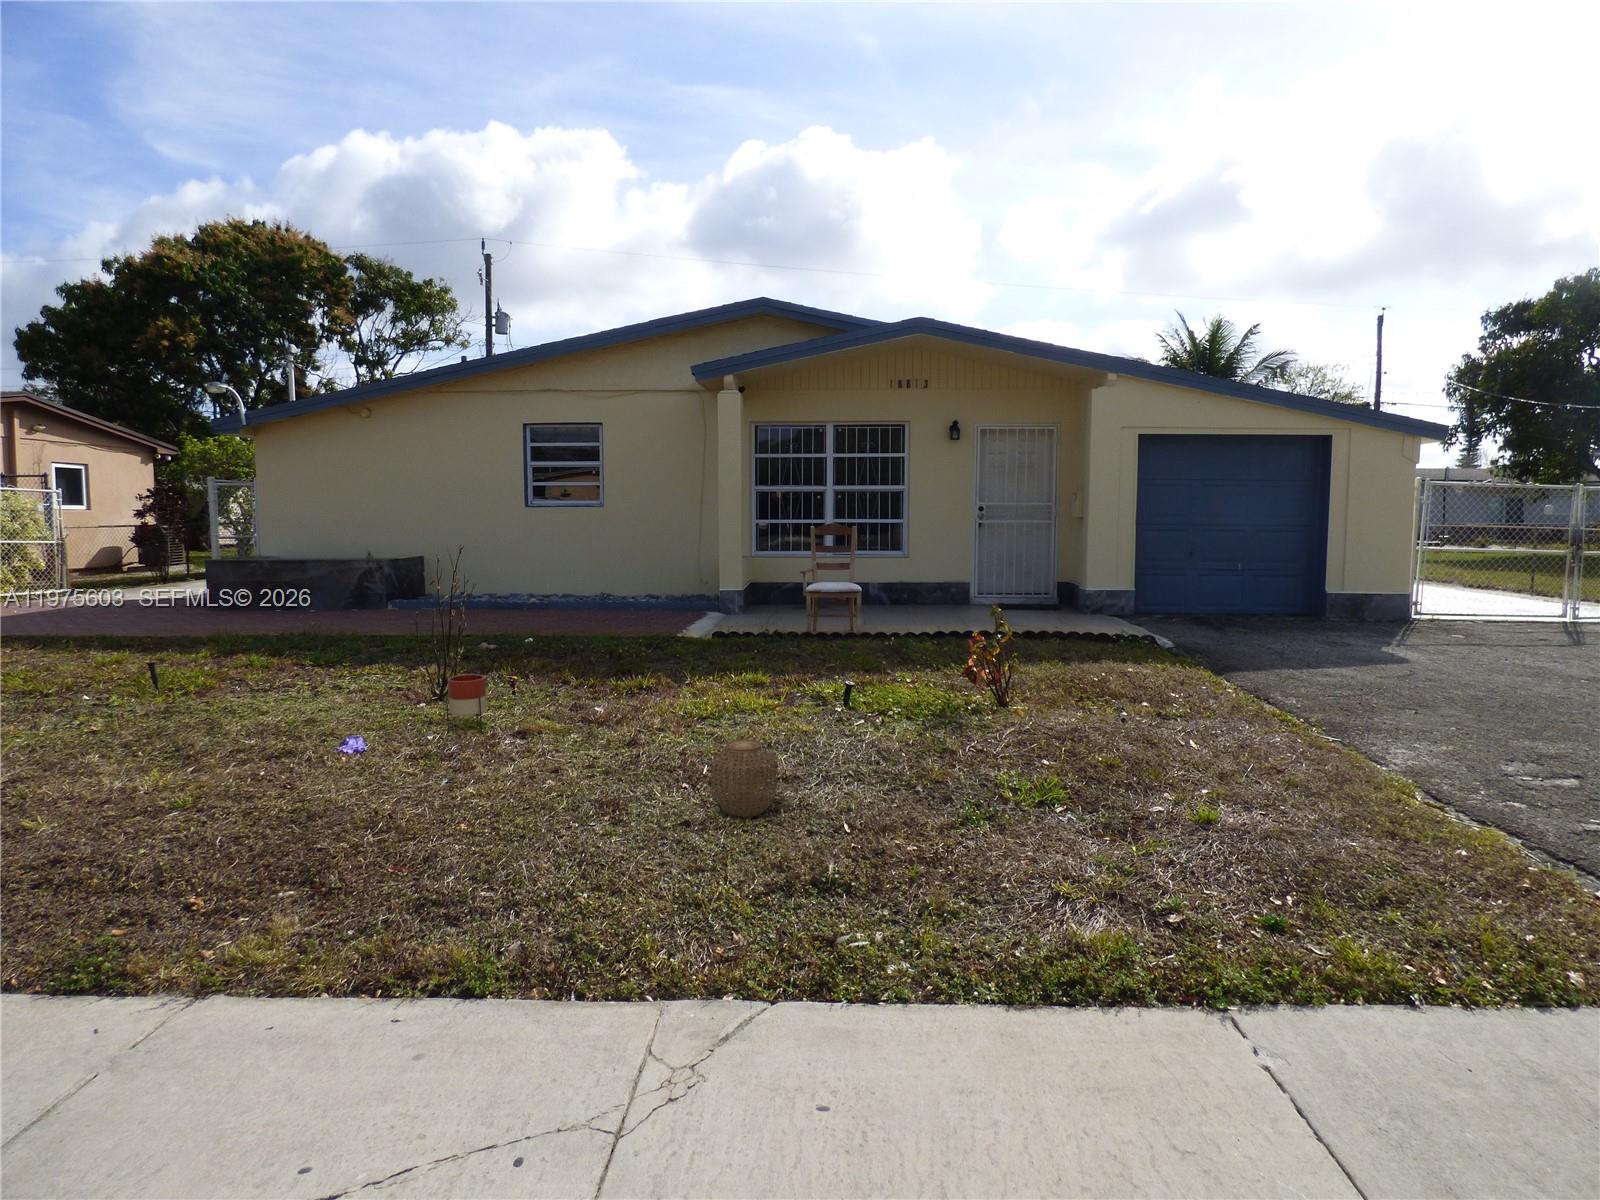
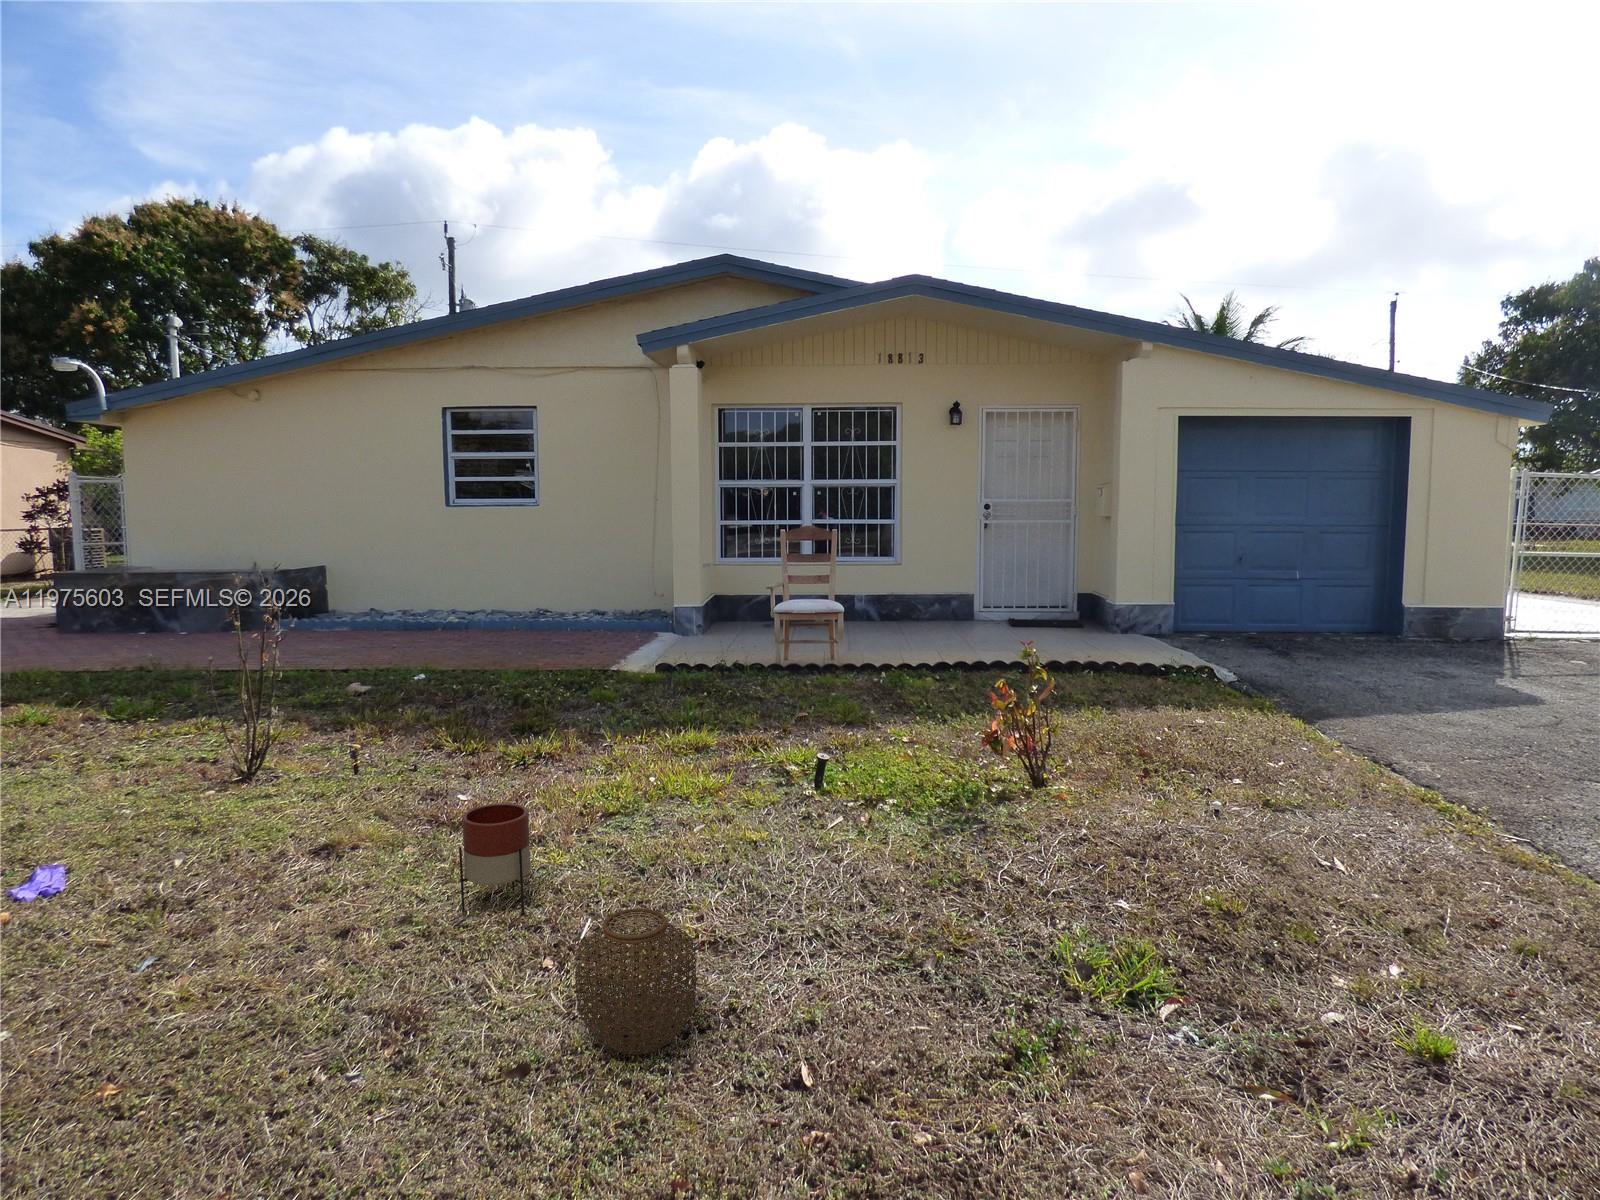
planter: present [446,674,487,734] -> present [459,803,531,914]

